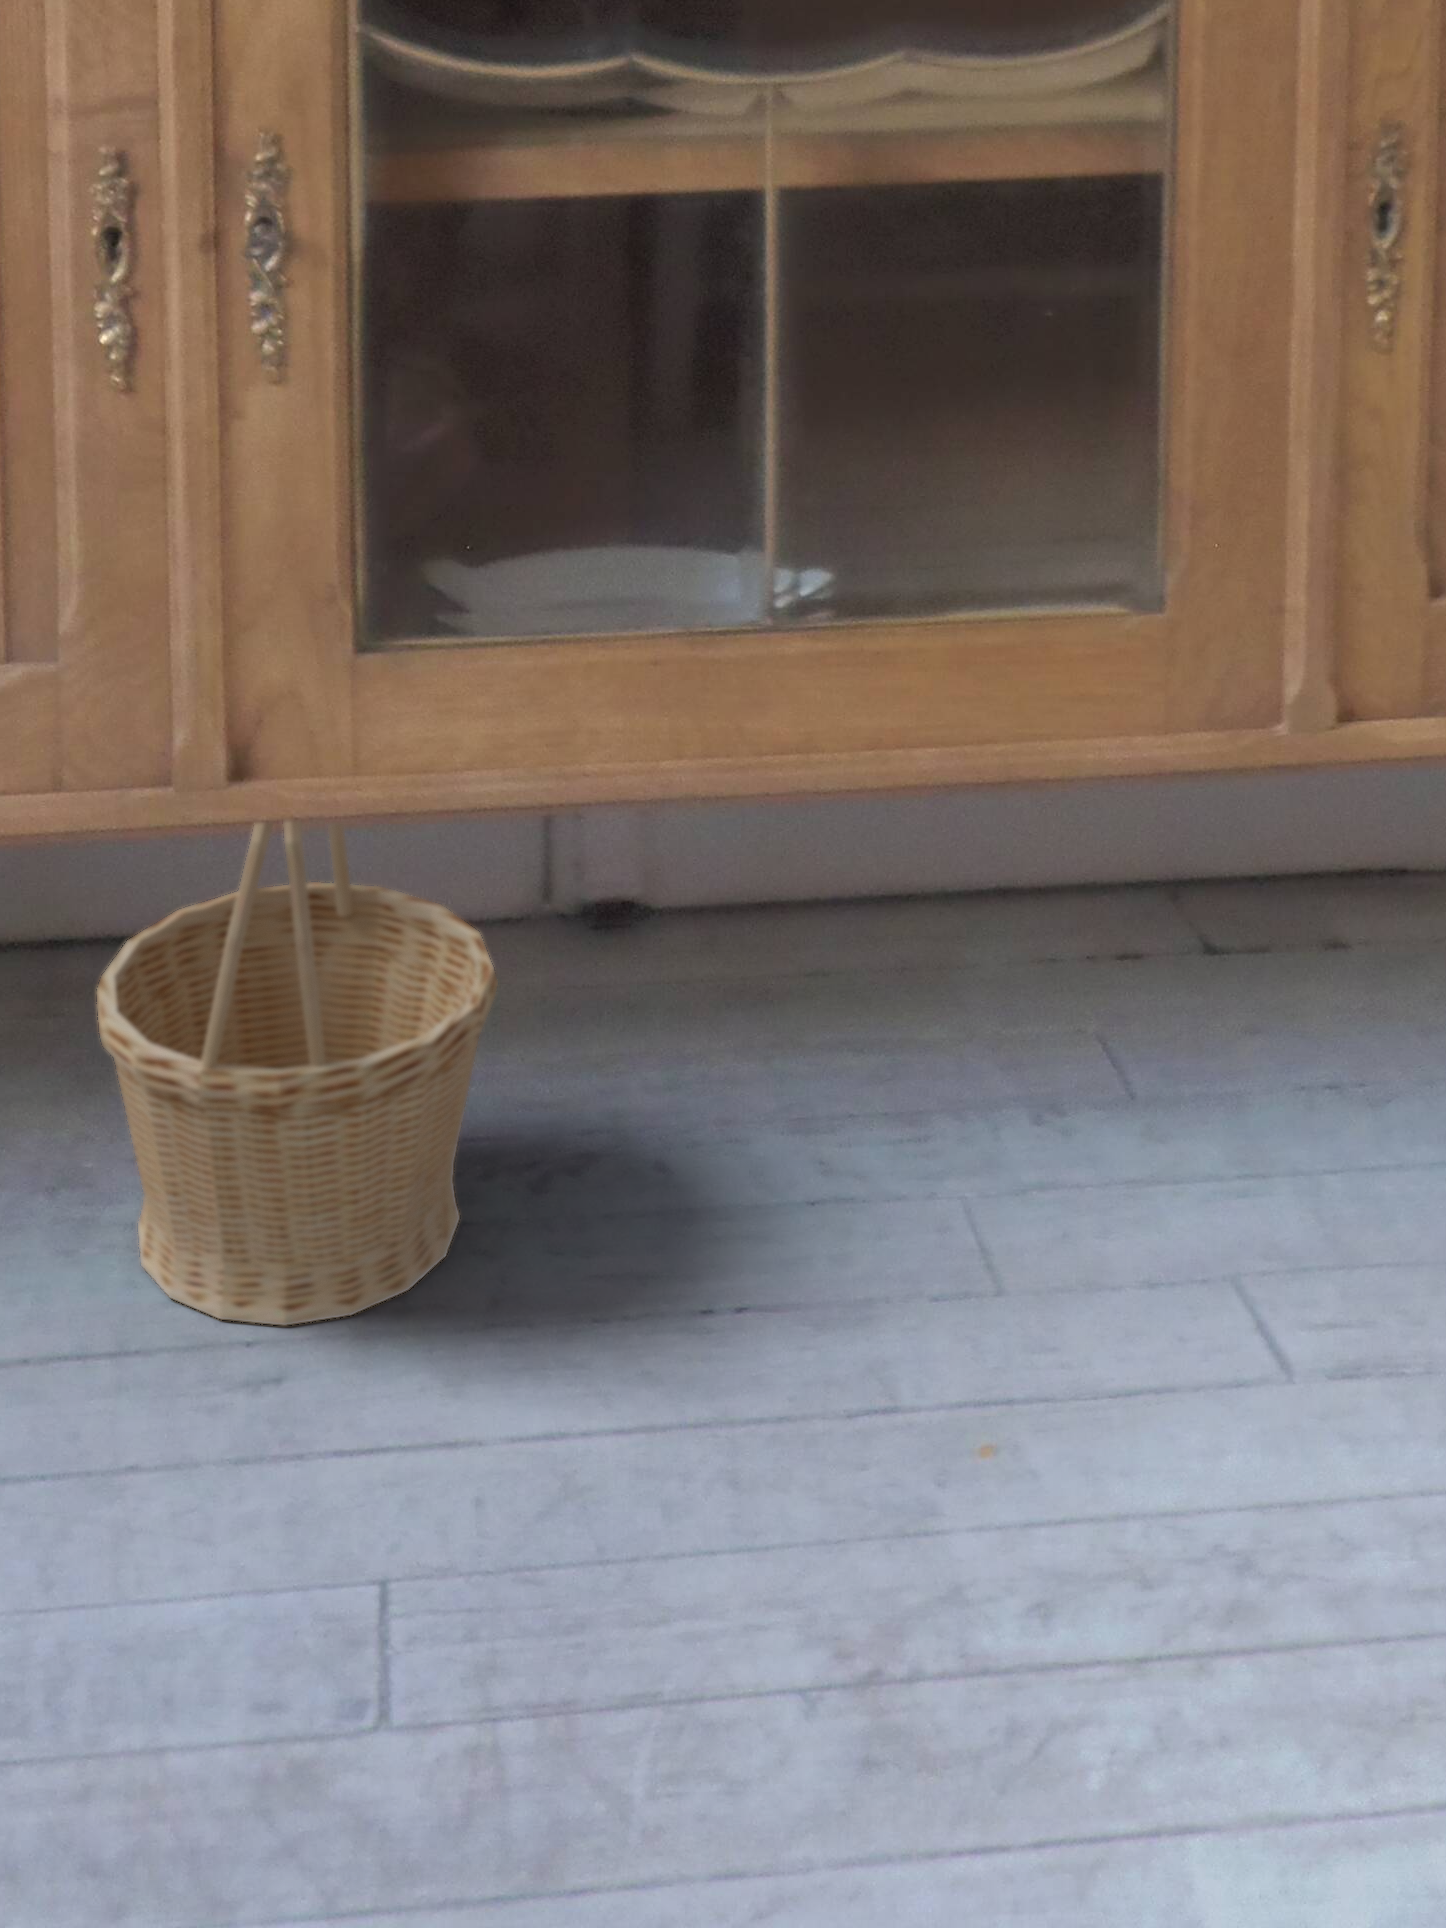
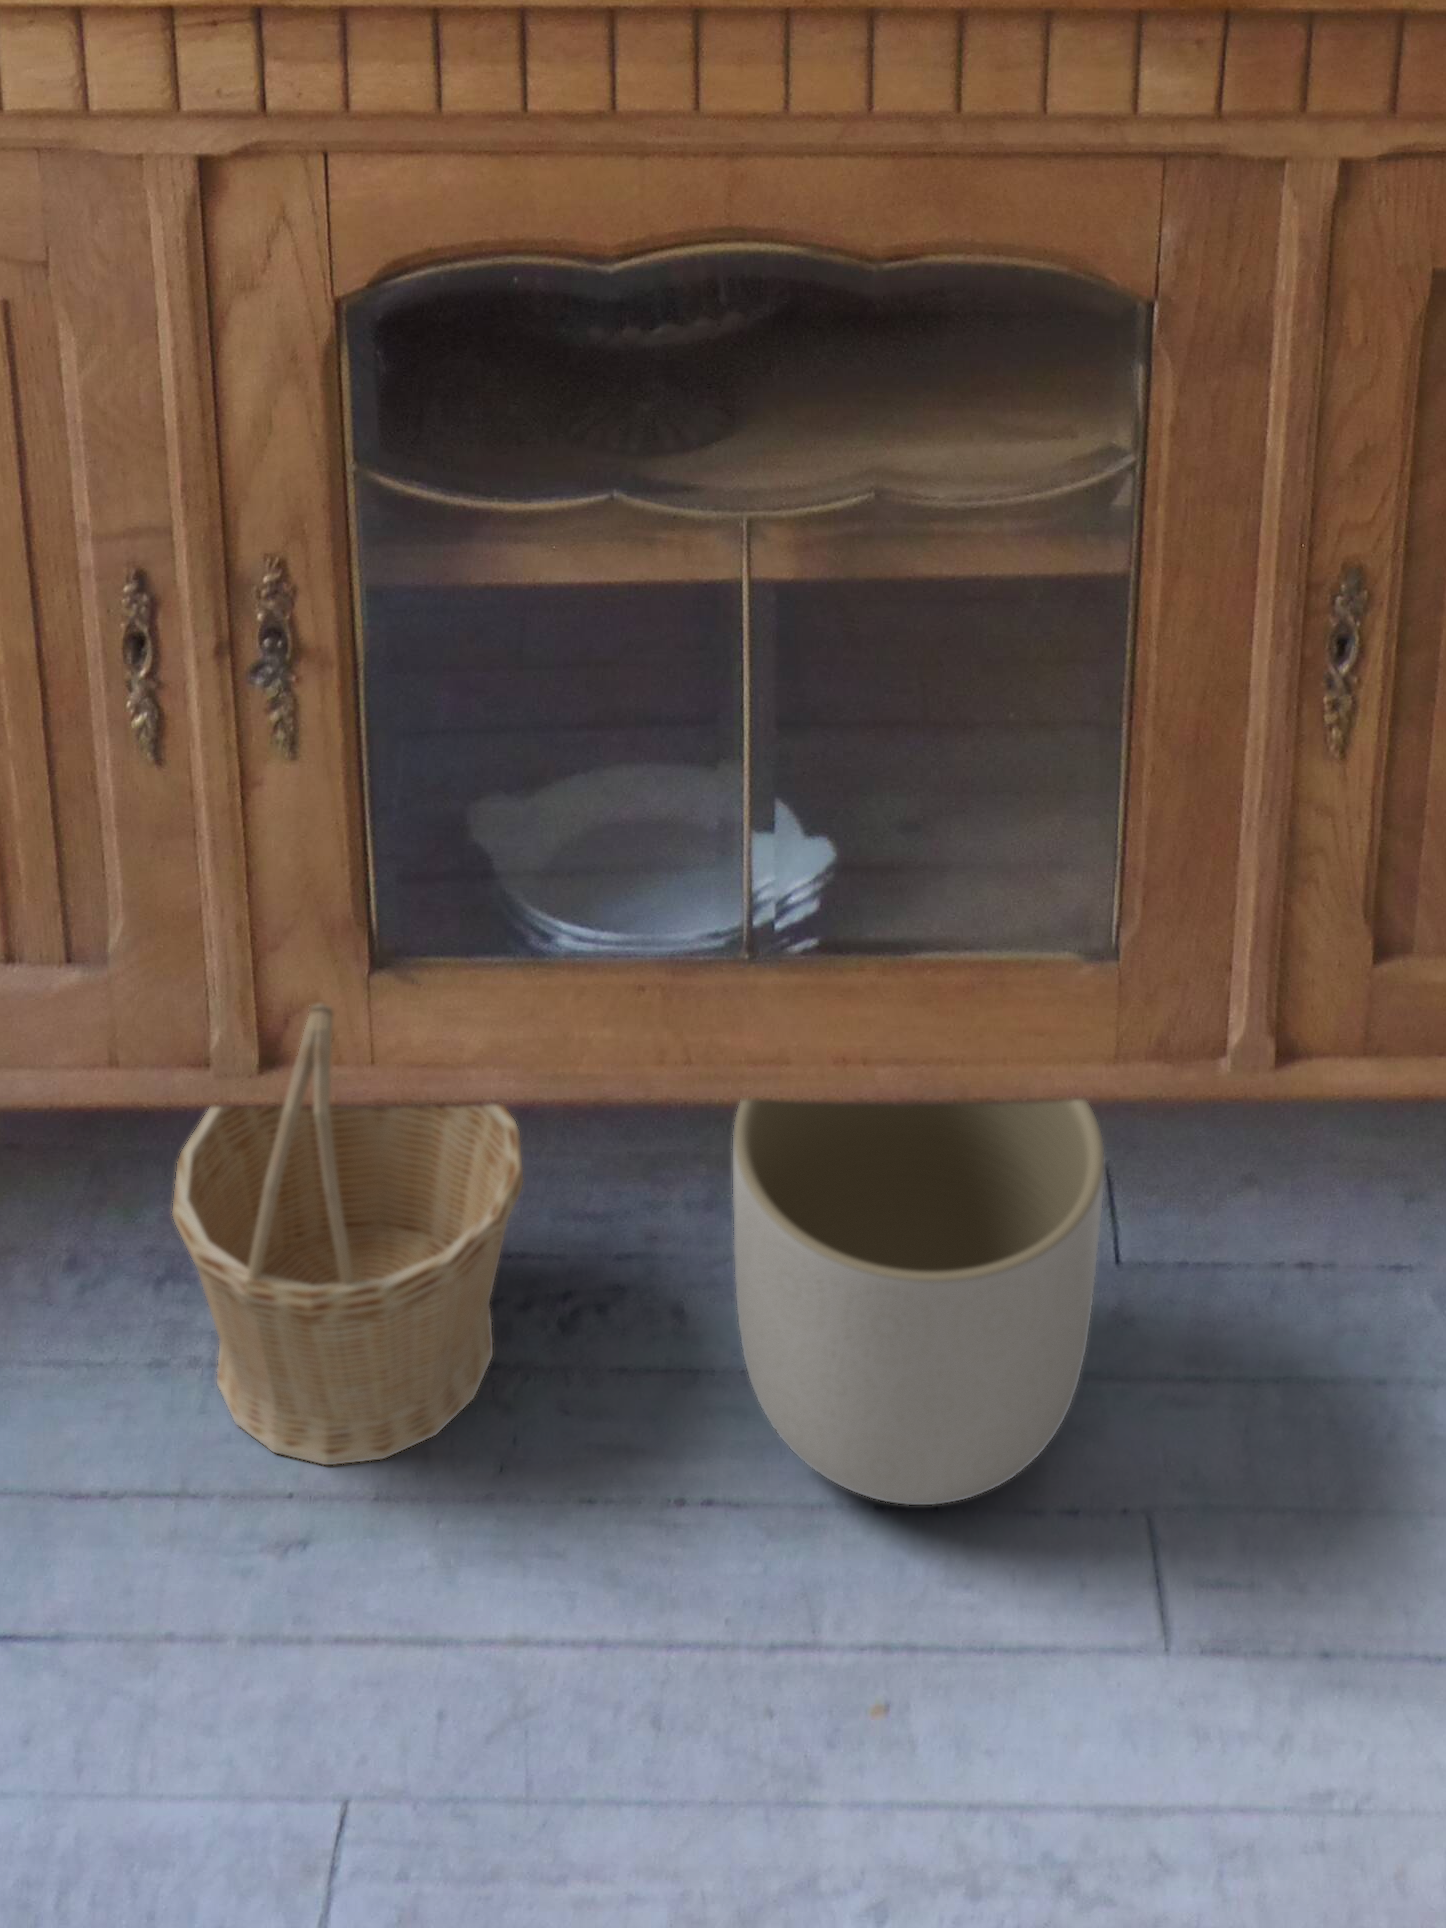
planter: none [742,787,1154,1300] -> present [733,1099,1104,1505]

